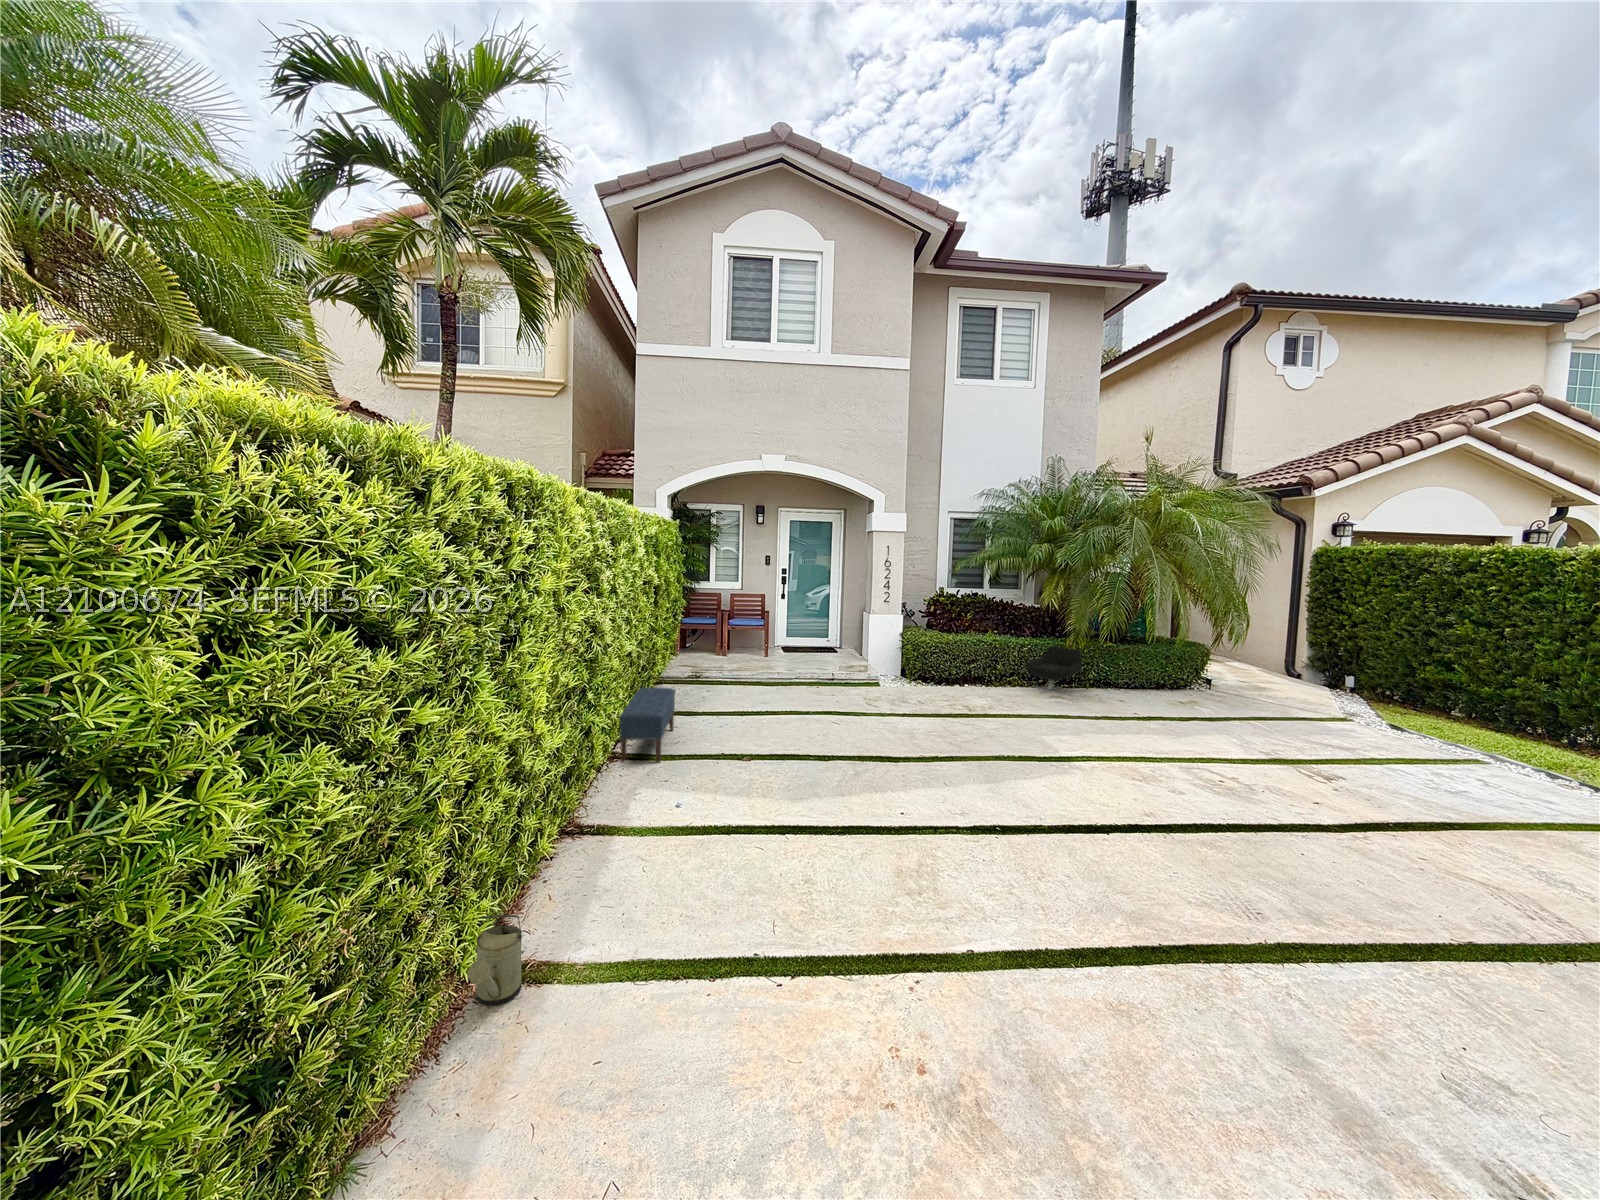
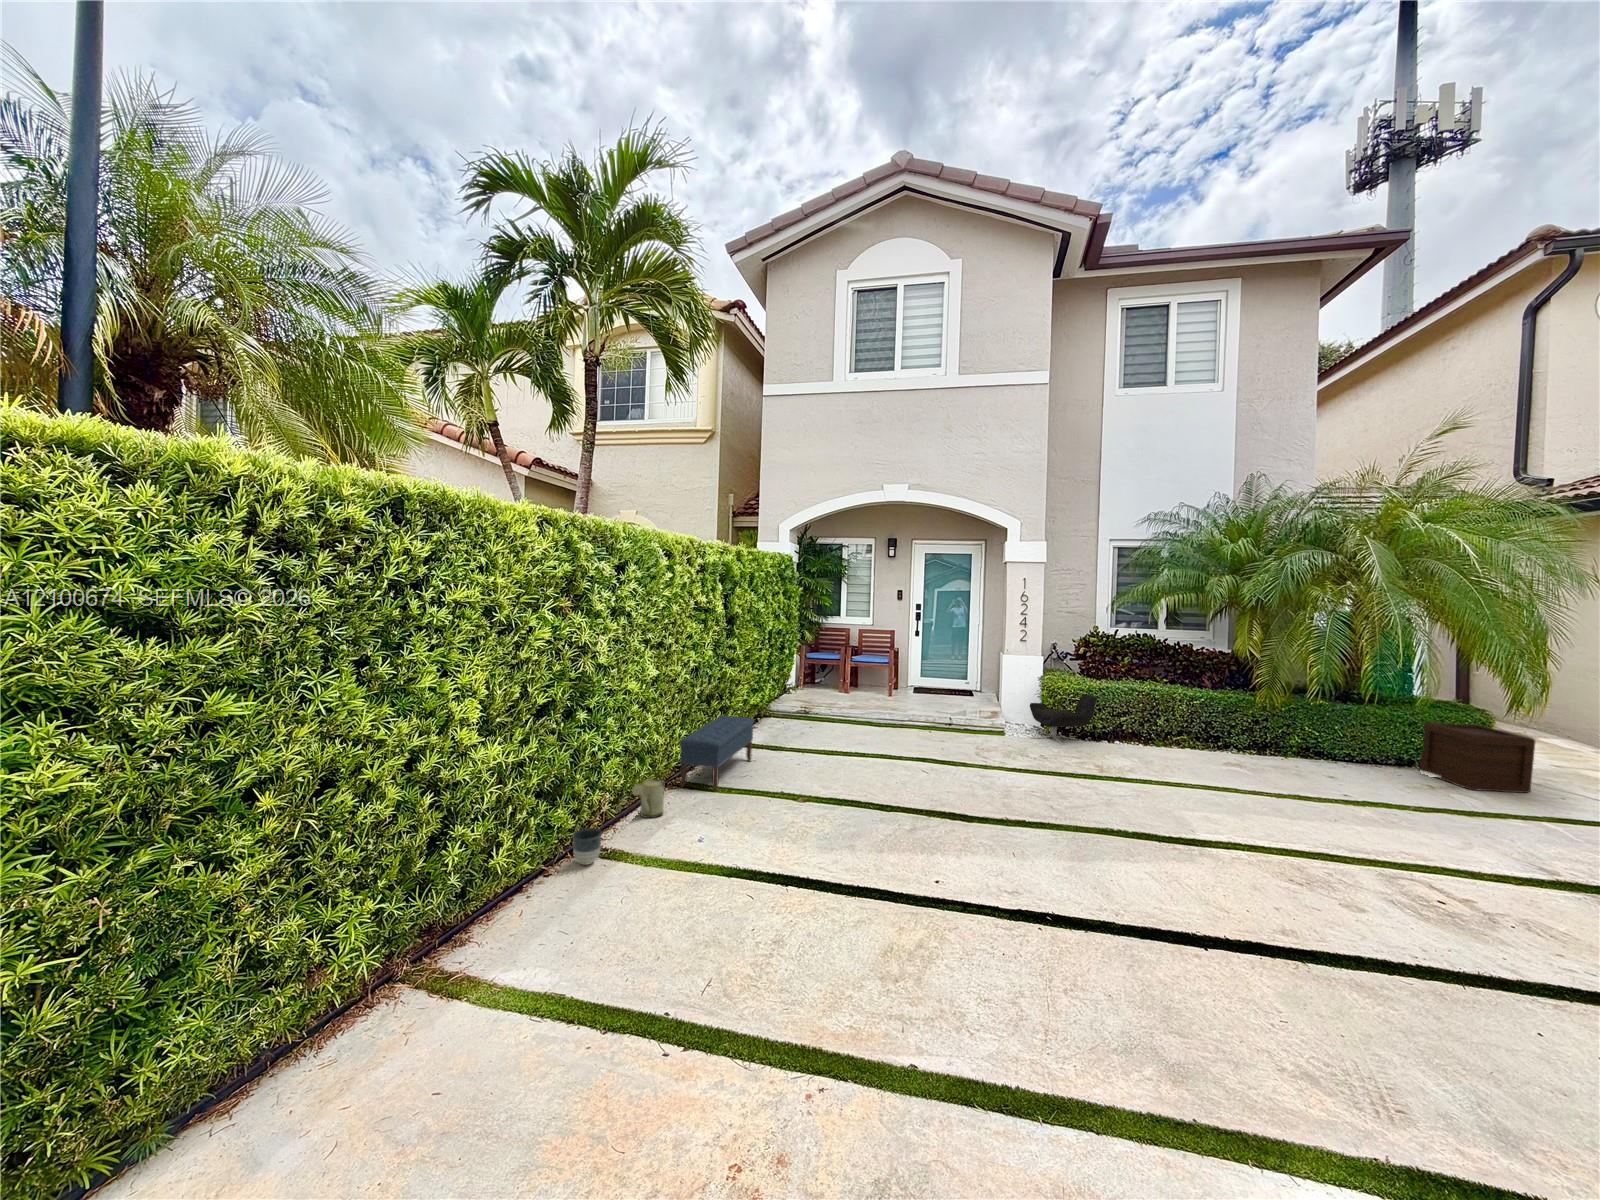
lounge chair: present [1025,646,1082,693] -> present [1030,694,1097,744]
wooden crate: none [1168,651,1237,698] -> present [1420,722,1536,793]
planter: none [565,811,595,848] -> present [573,828,602,865]
watering can: present [468,915,522,1006] -> present [632,779,664,818]

